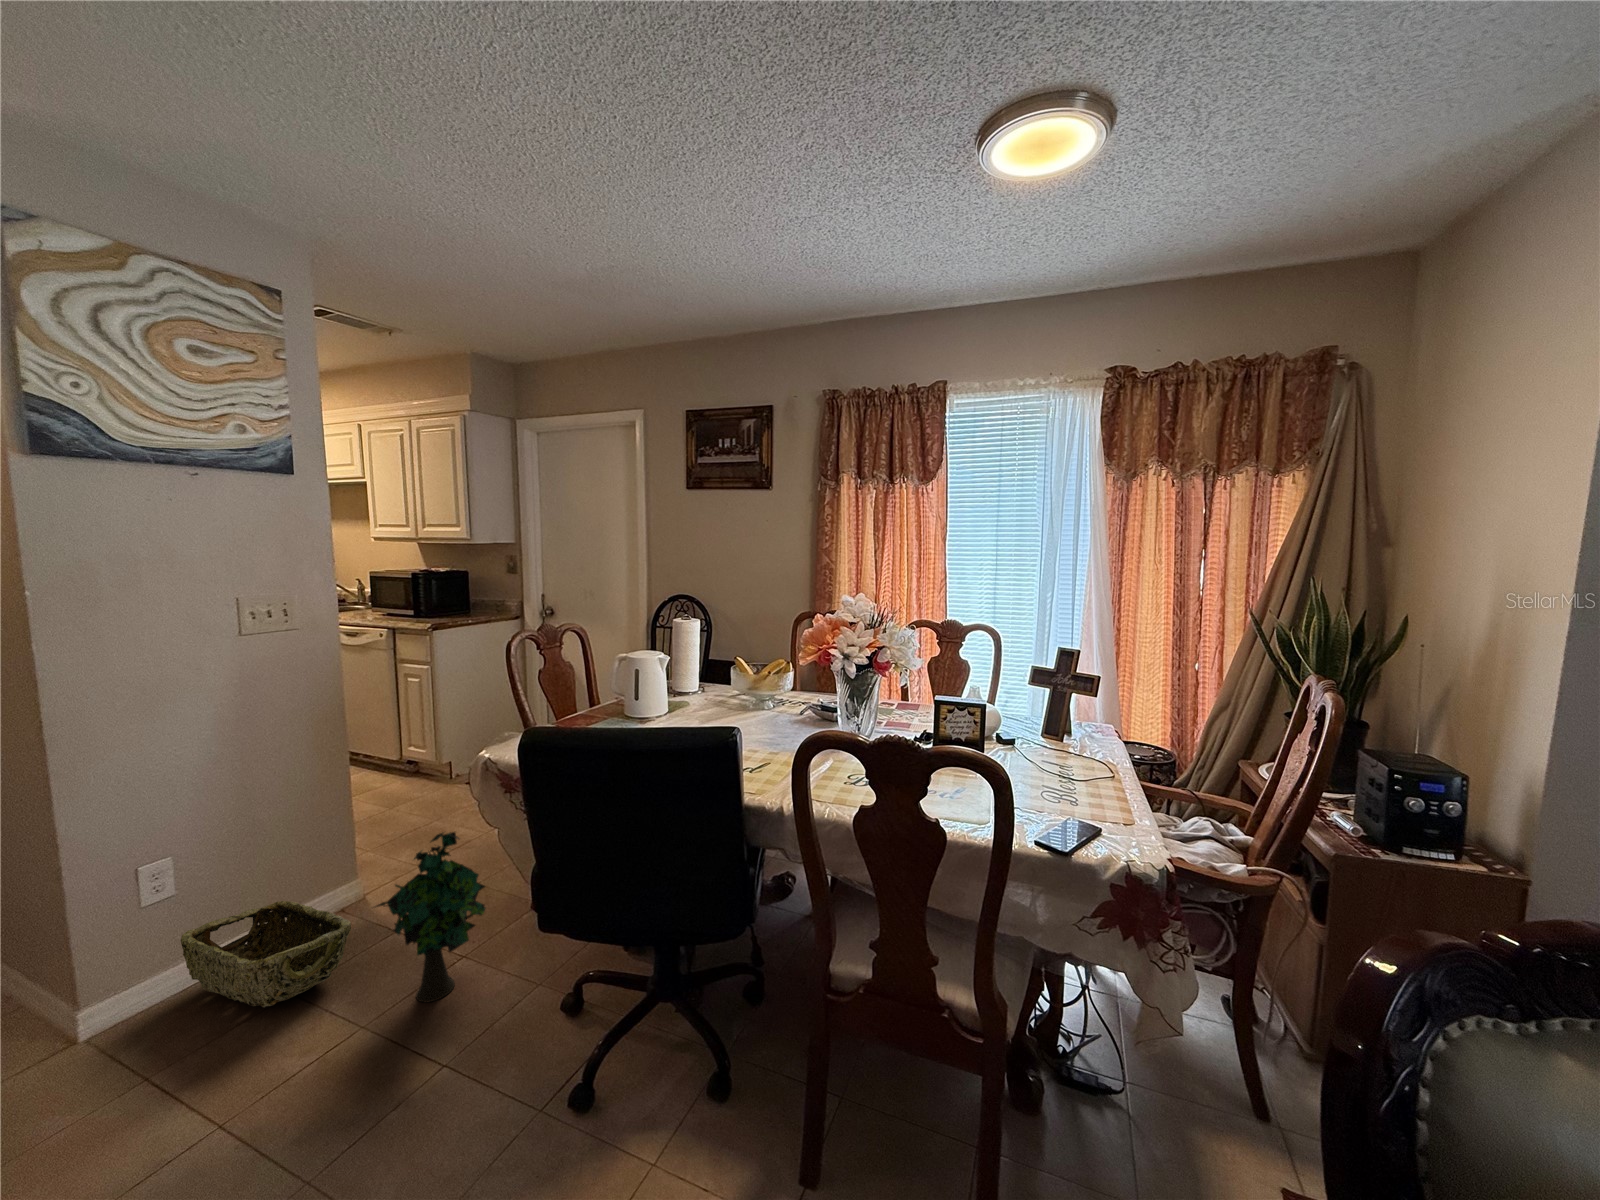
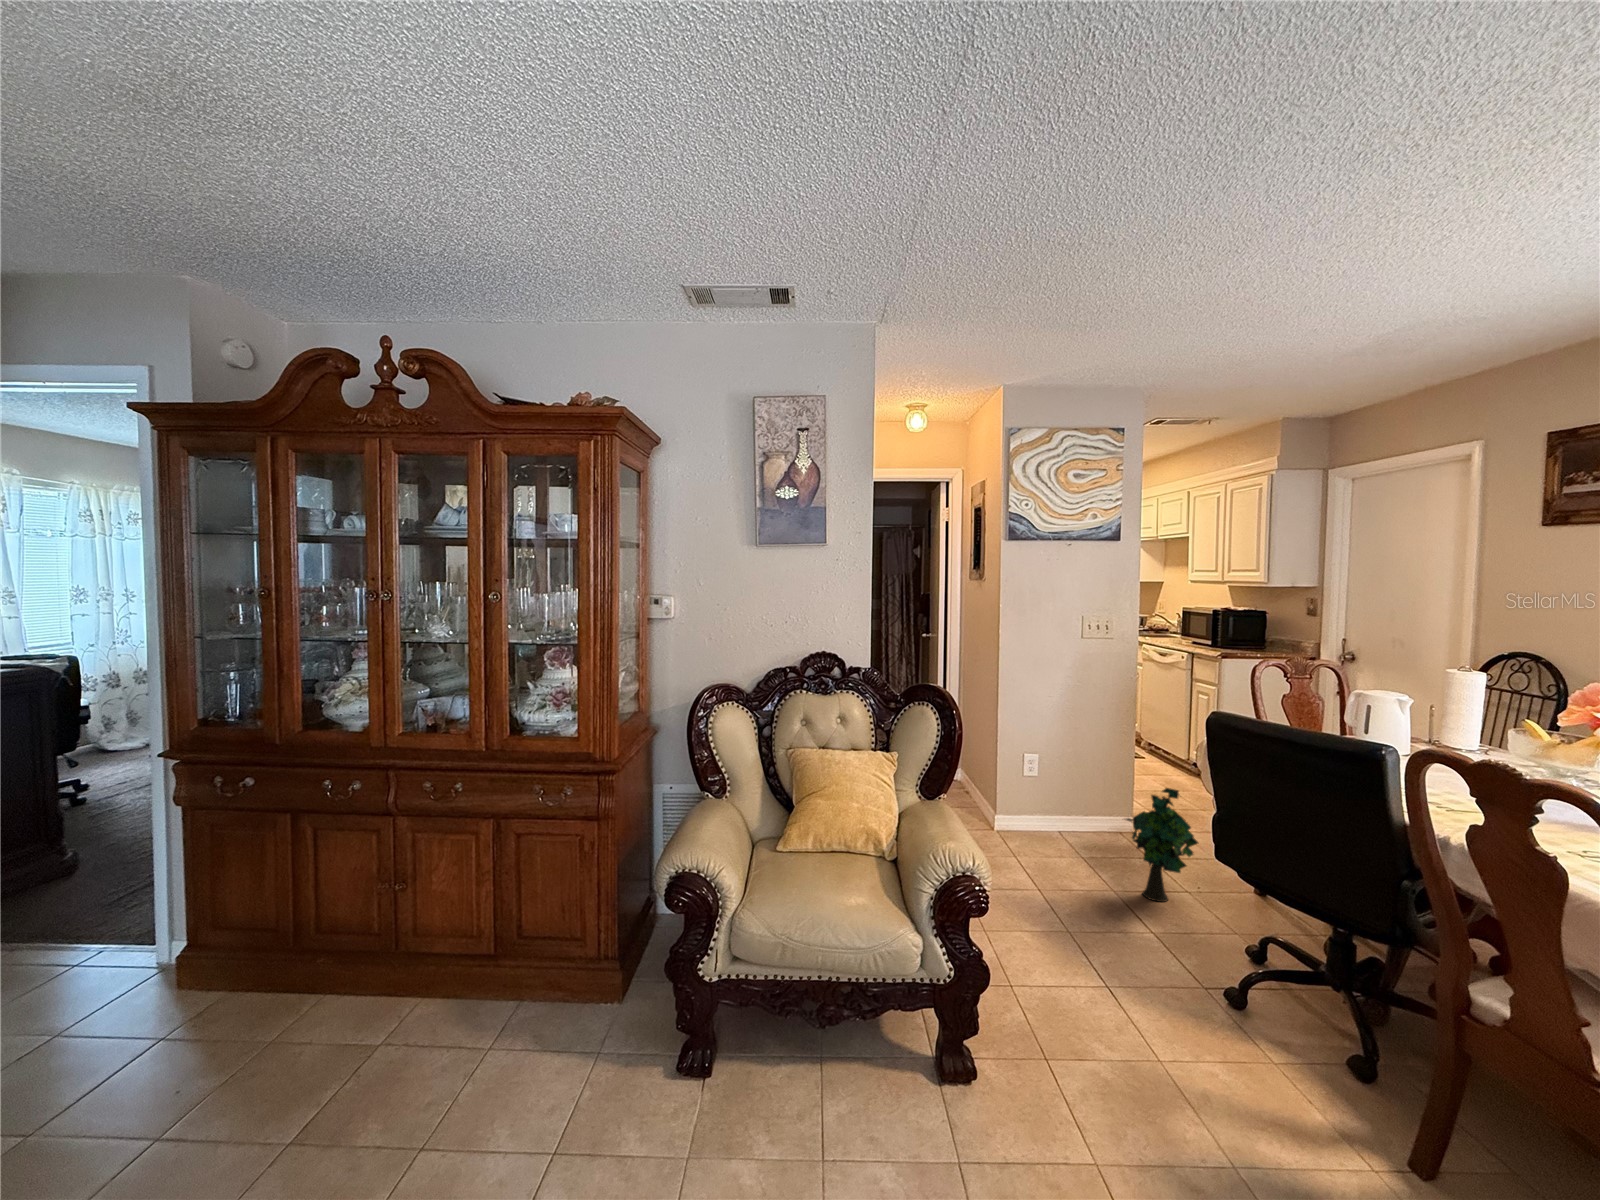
woven basket: present [181,901,351,1007] -> none [1036,799,1115,859]

